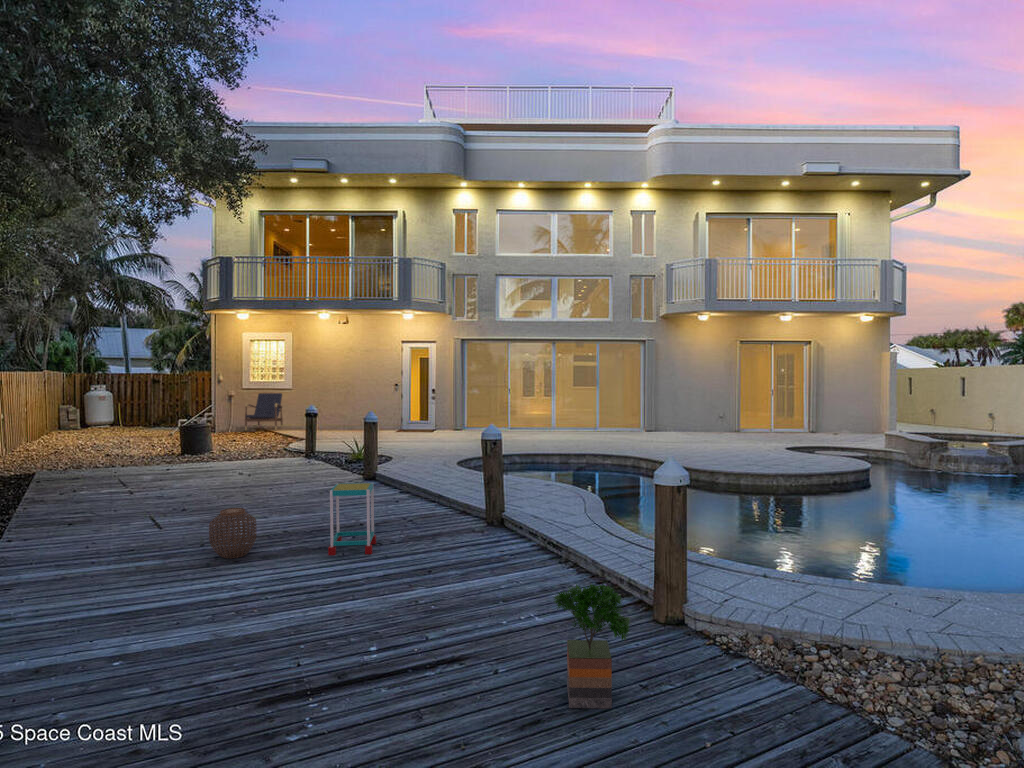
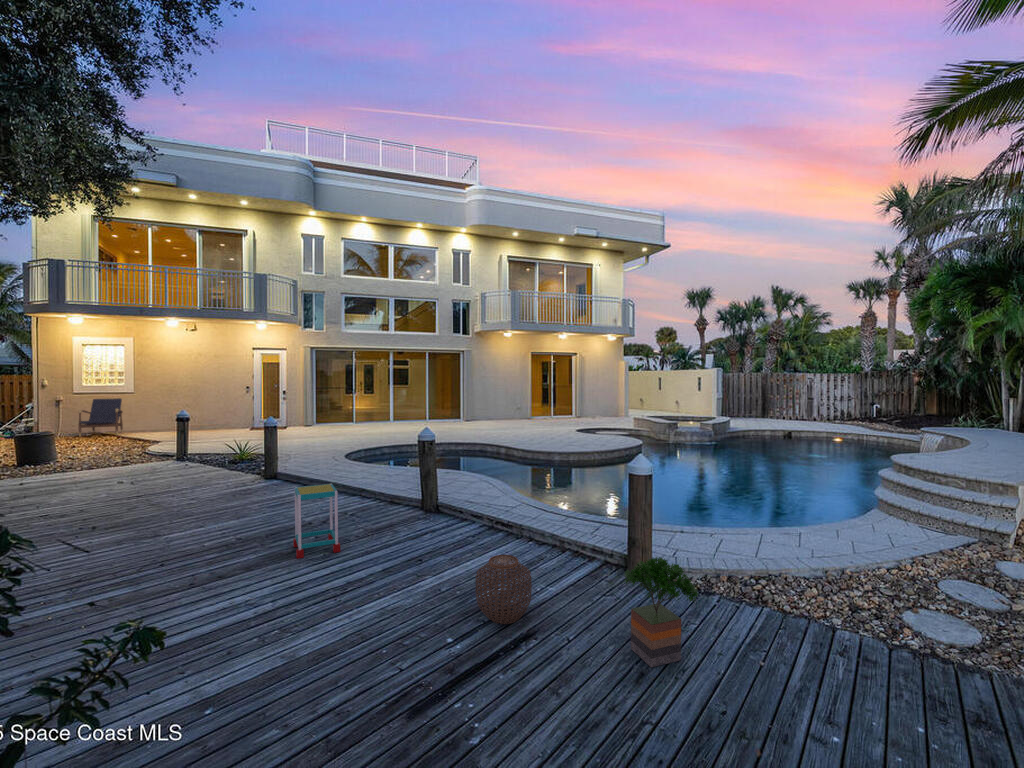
woven basket: present [209,508,256,559] -> present [476,555,532,624]

